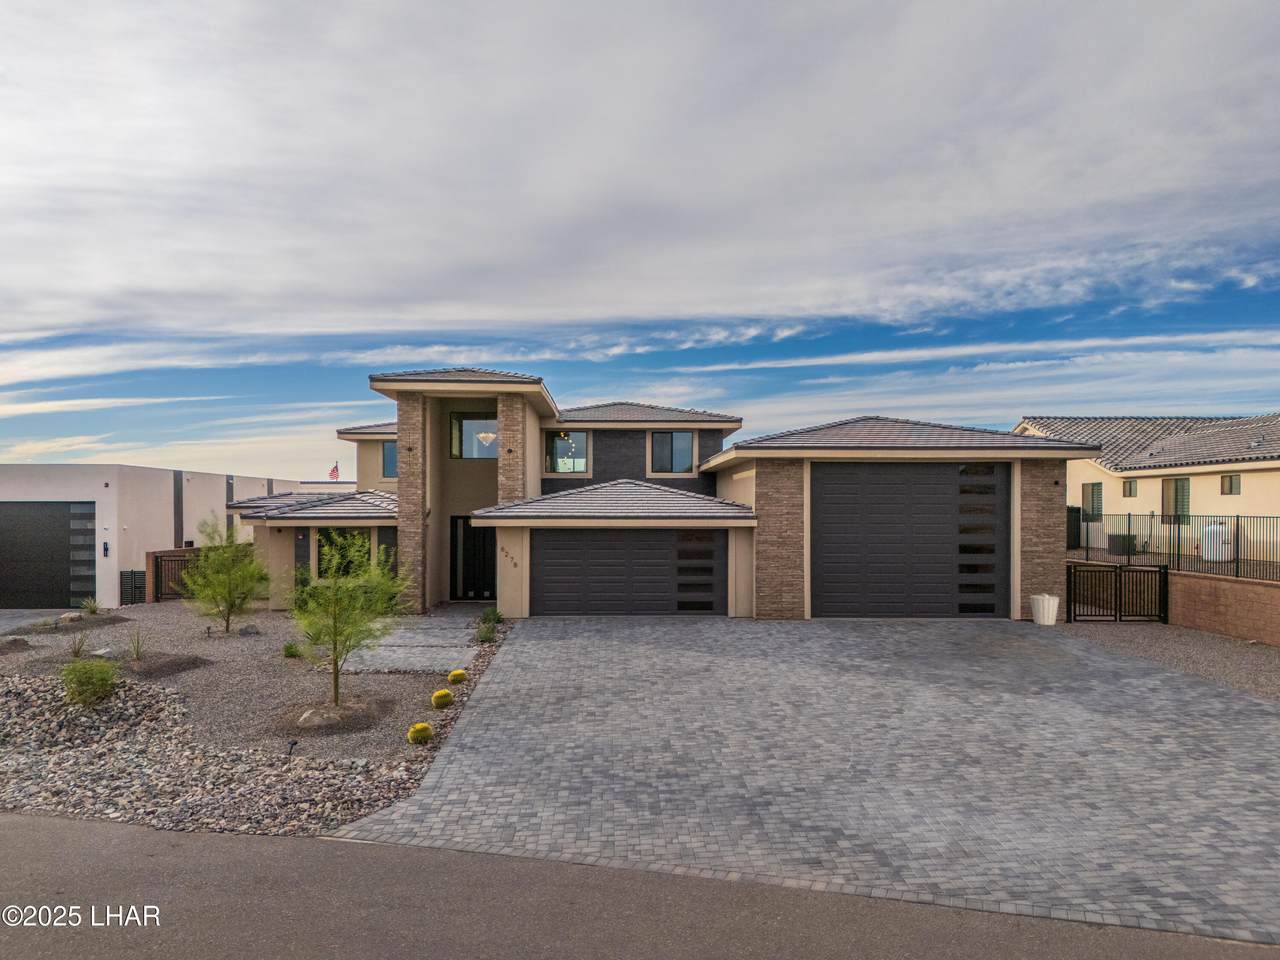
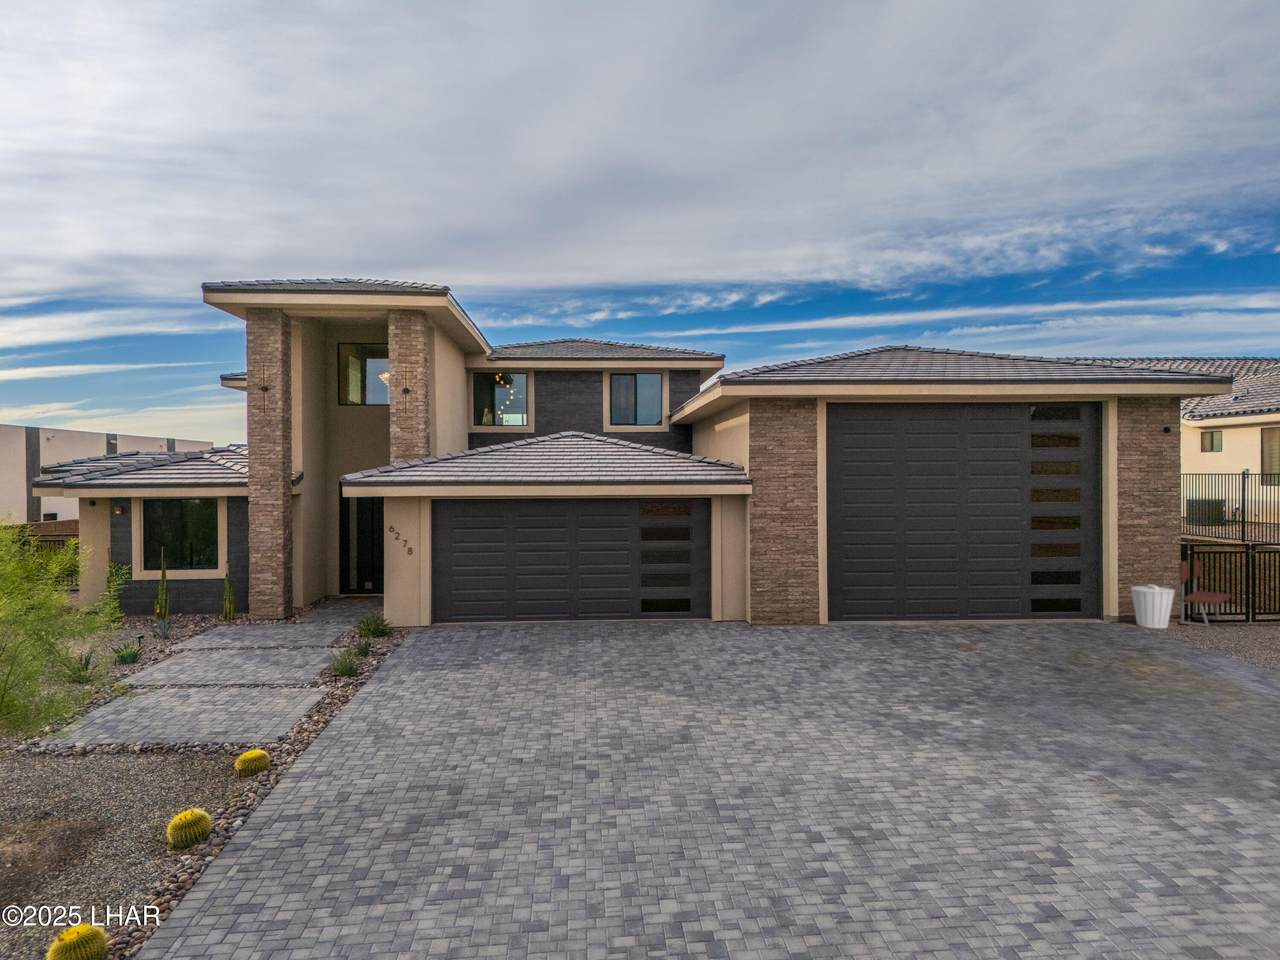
bench: none [1065,577,1104,624] -> present [1180,560,1231,627]

